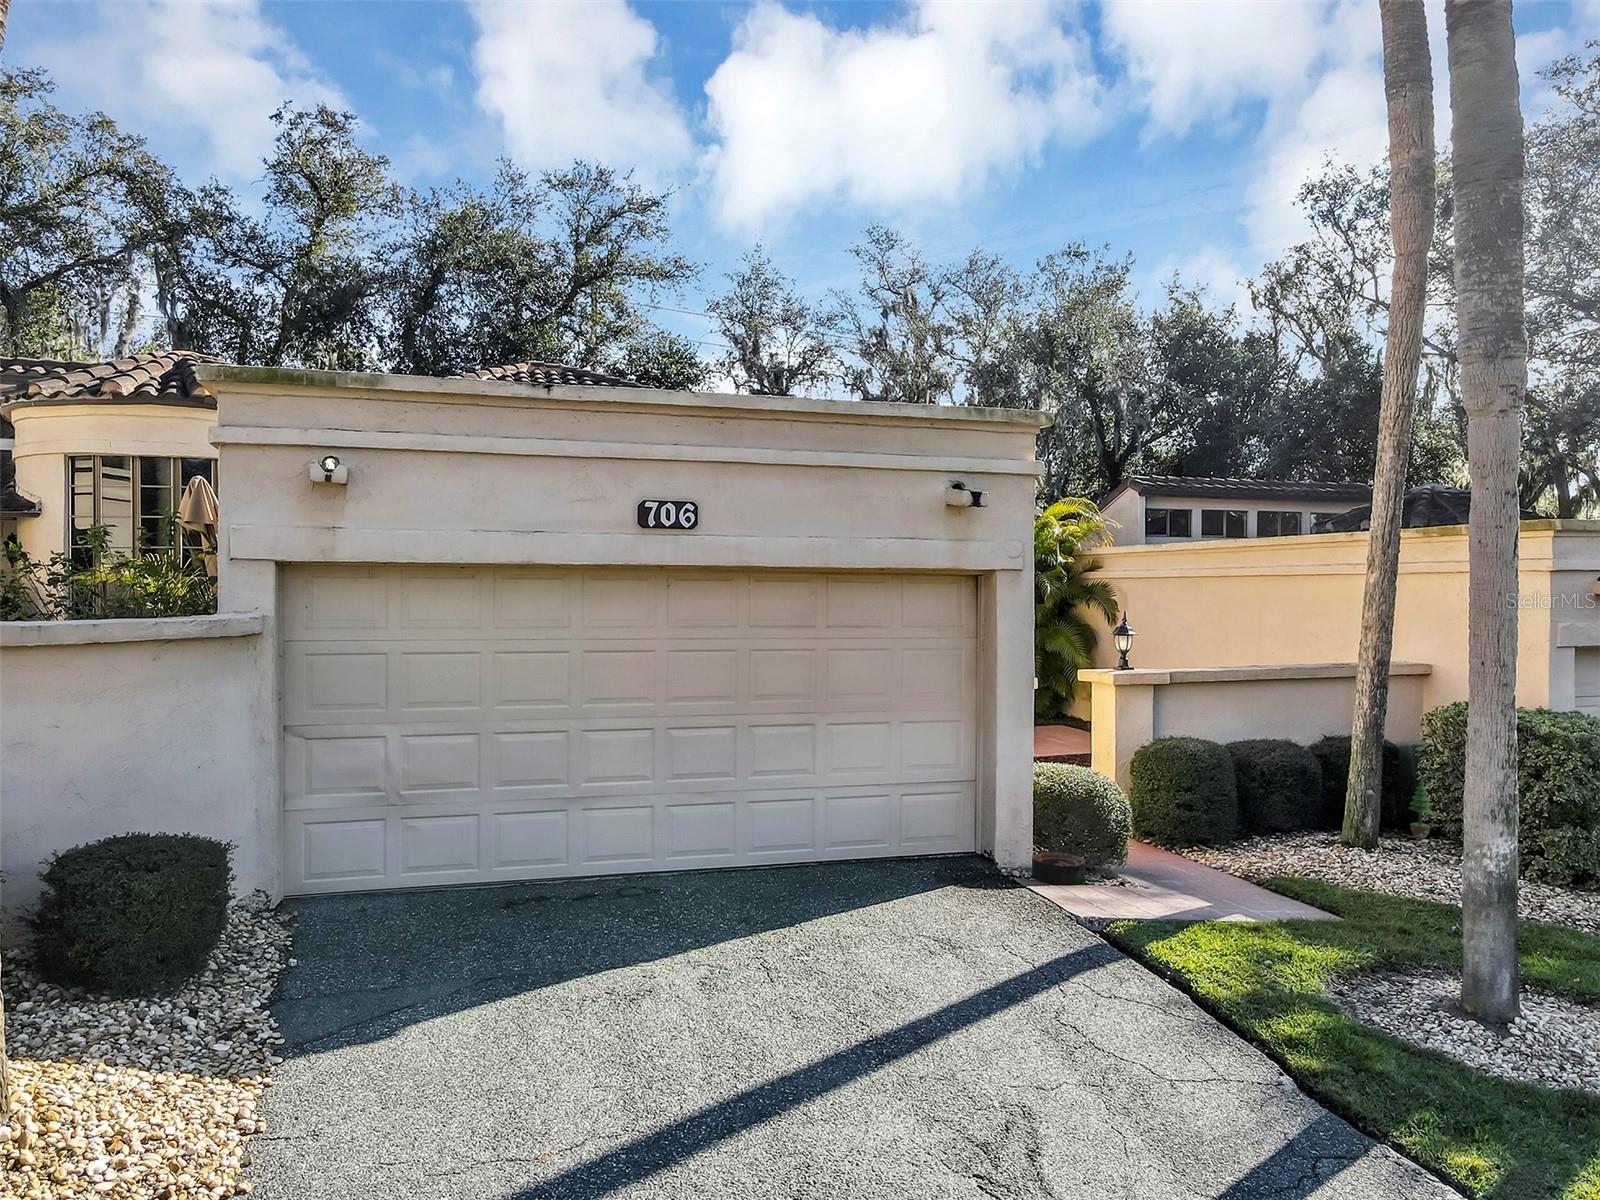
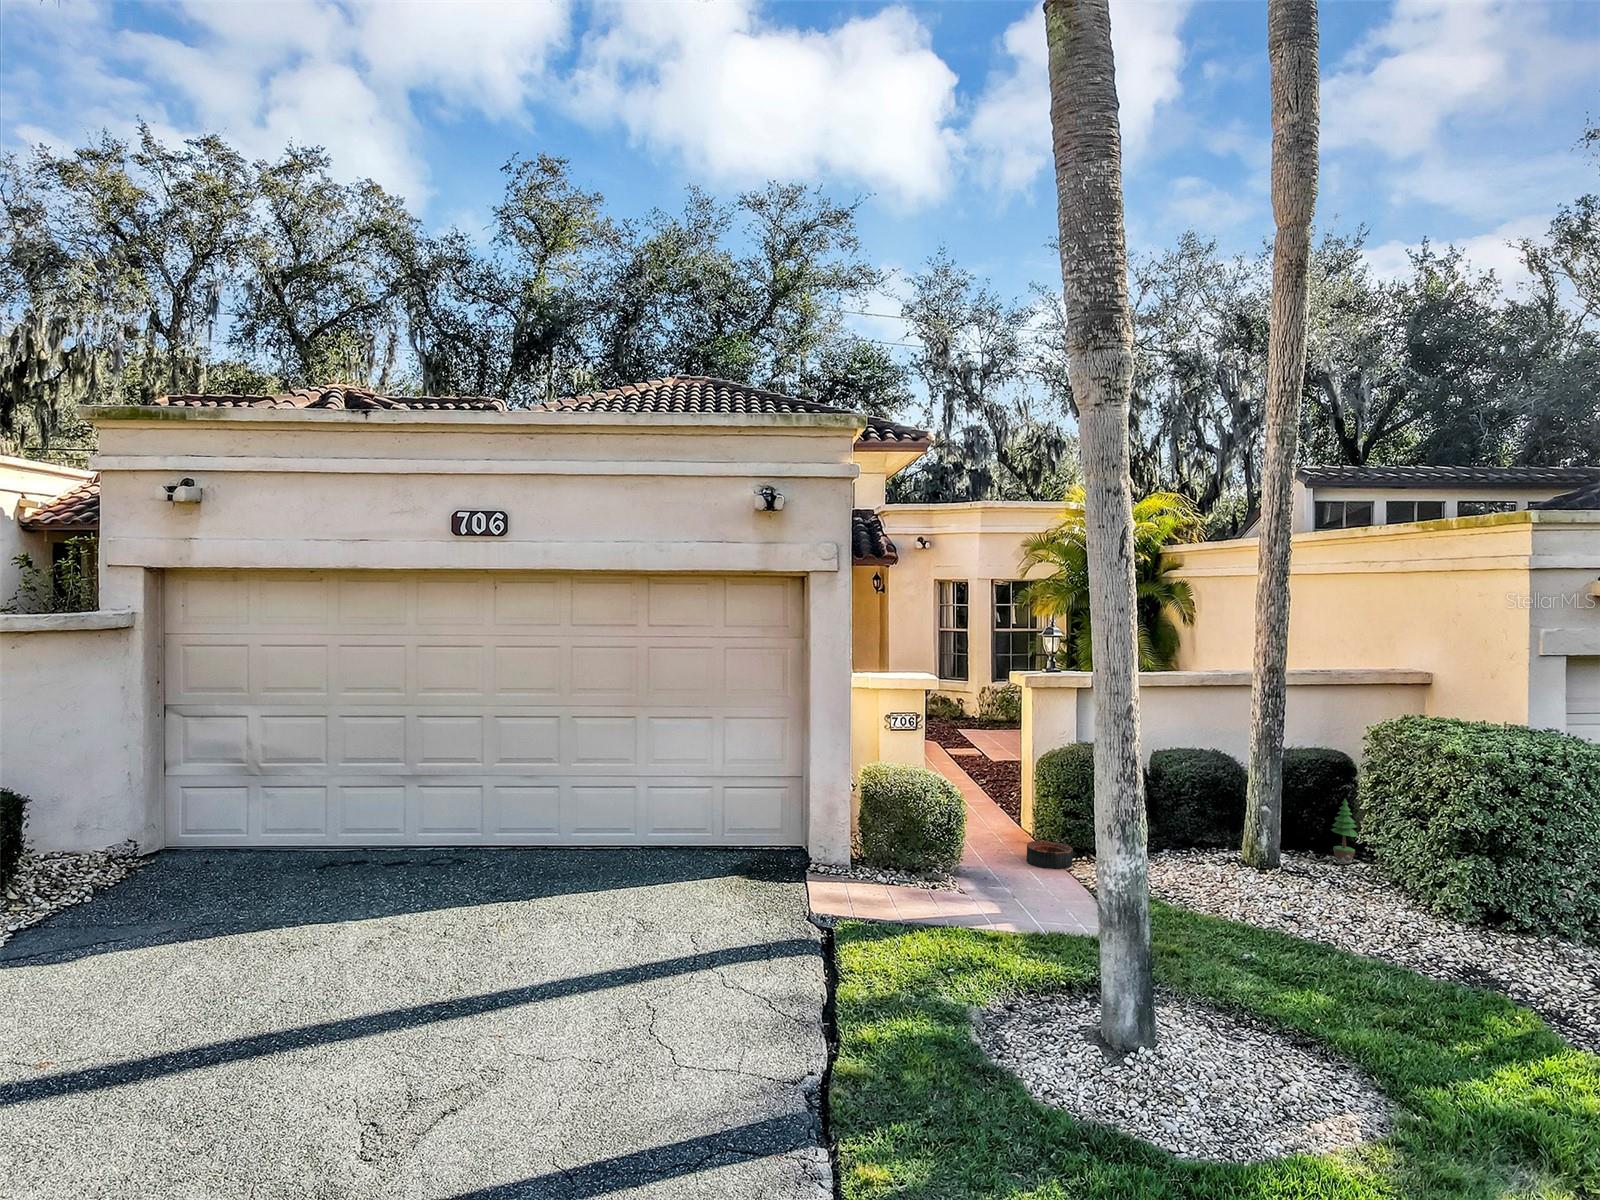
basket: present [1032,852,1086,885] -> present [1027,840,1073,869]

